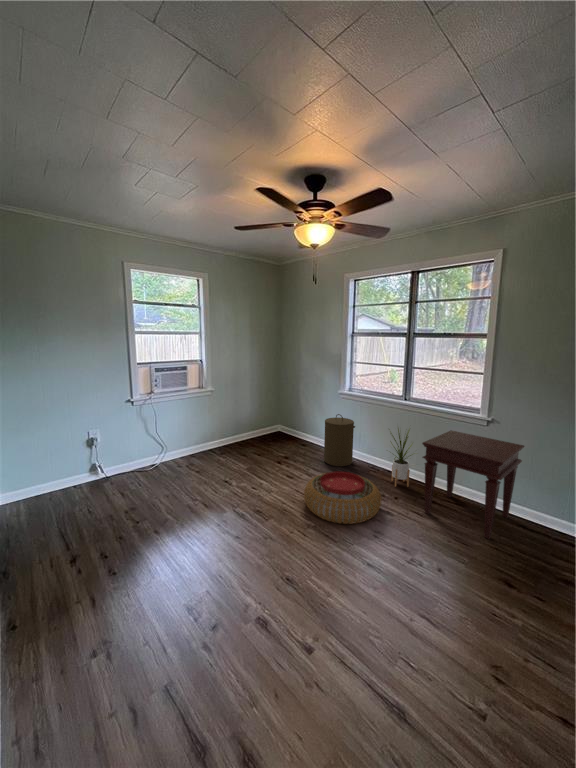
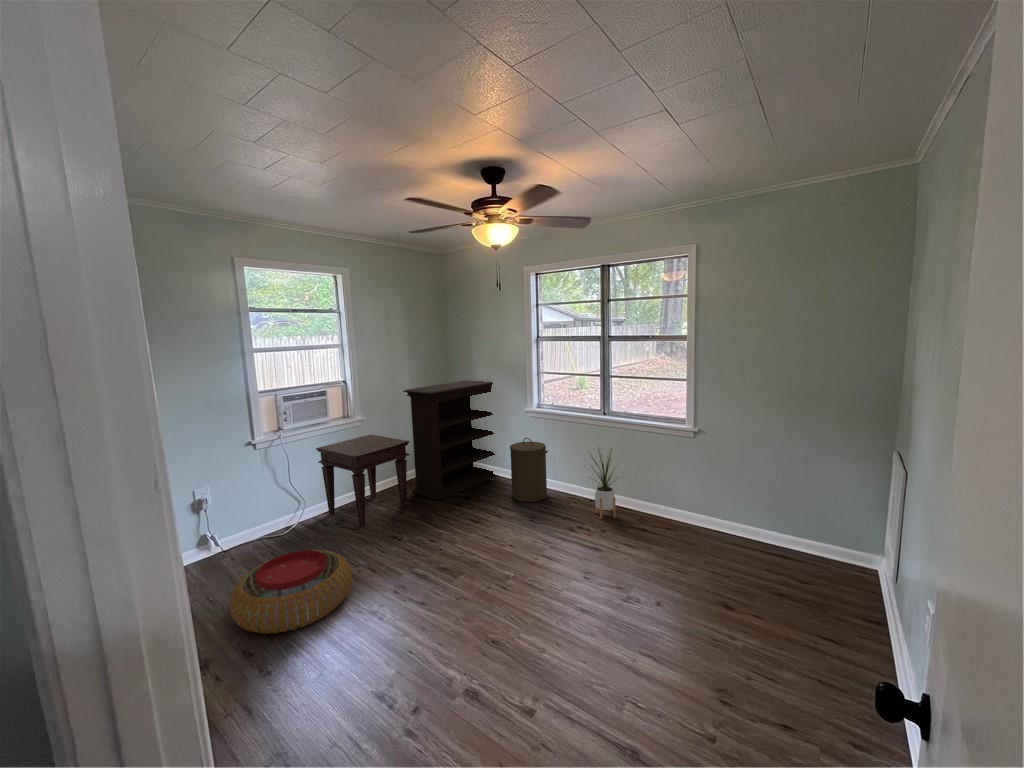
bookshelf: none [245,366,322,457] -> present [403,380,498,501]
side table: present [422,430,525,539] -> present [316,434,410,526]
pouf: present [304,472,382,524] -> present [229,550,352,634]

